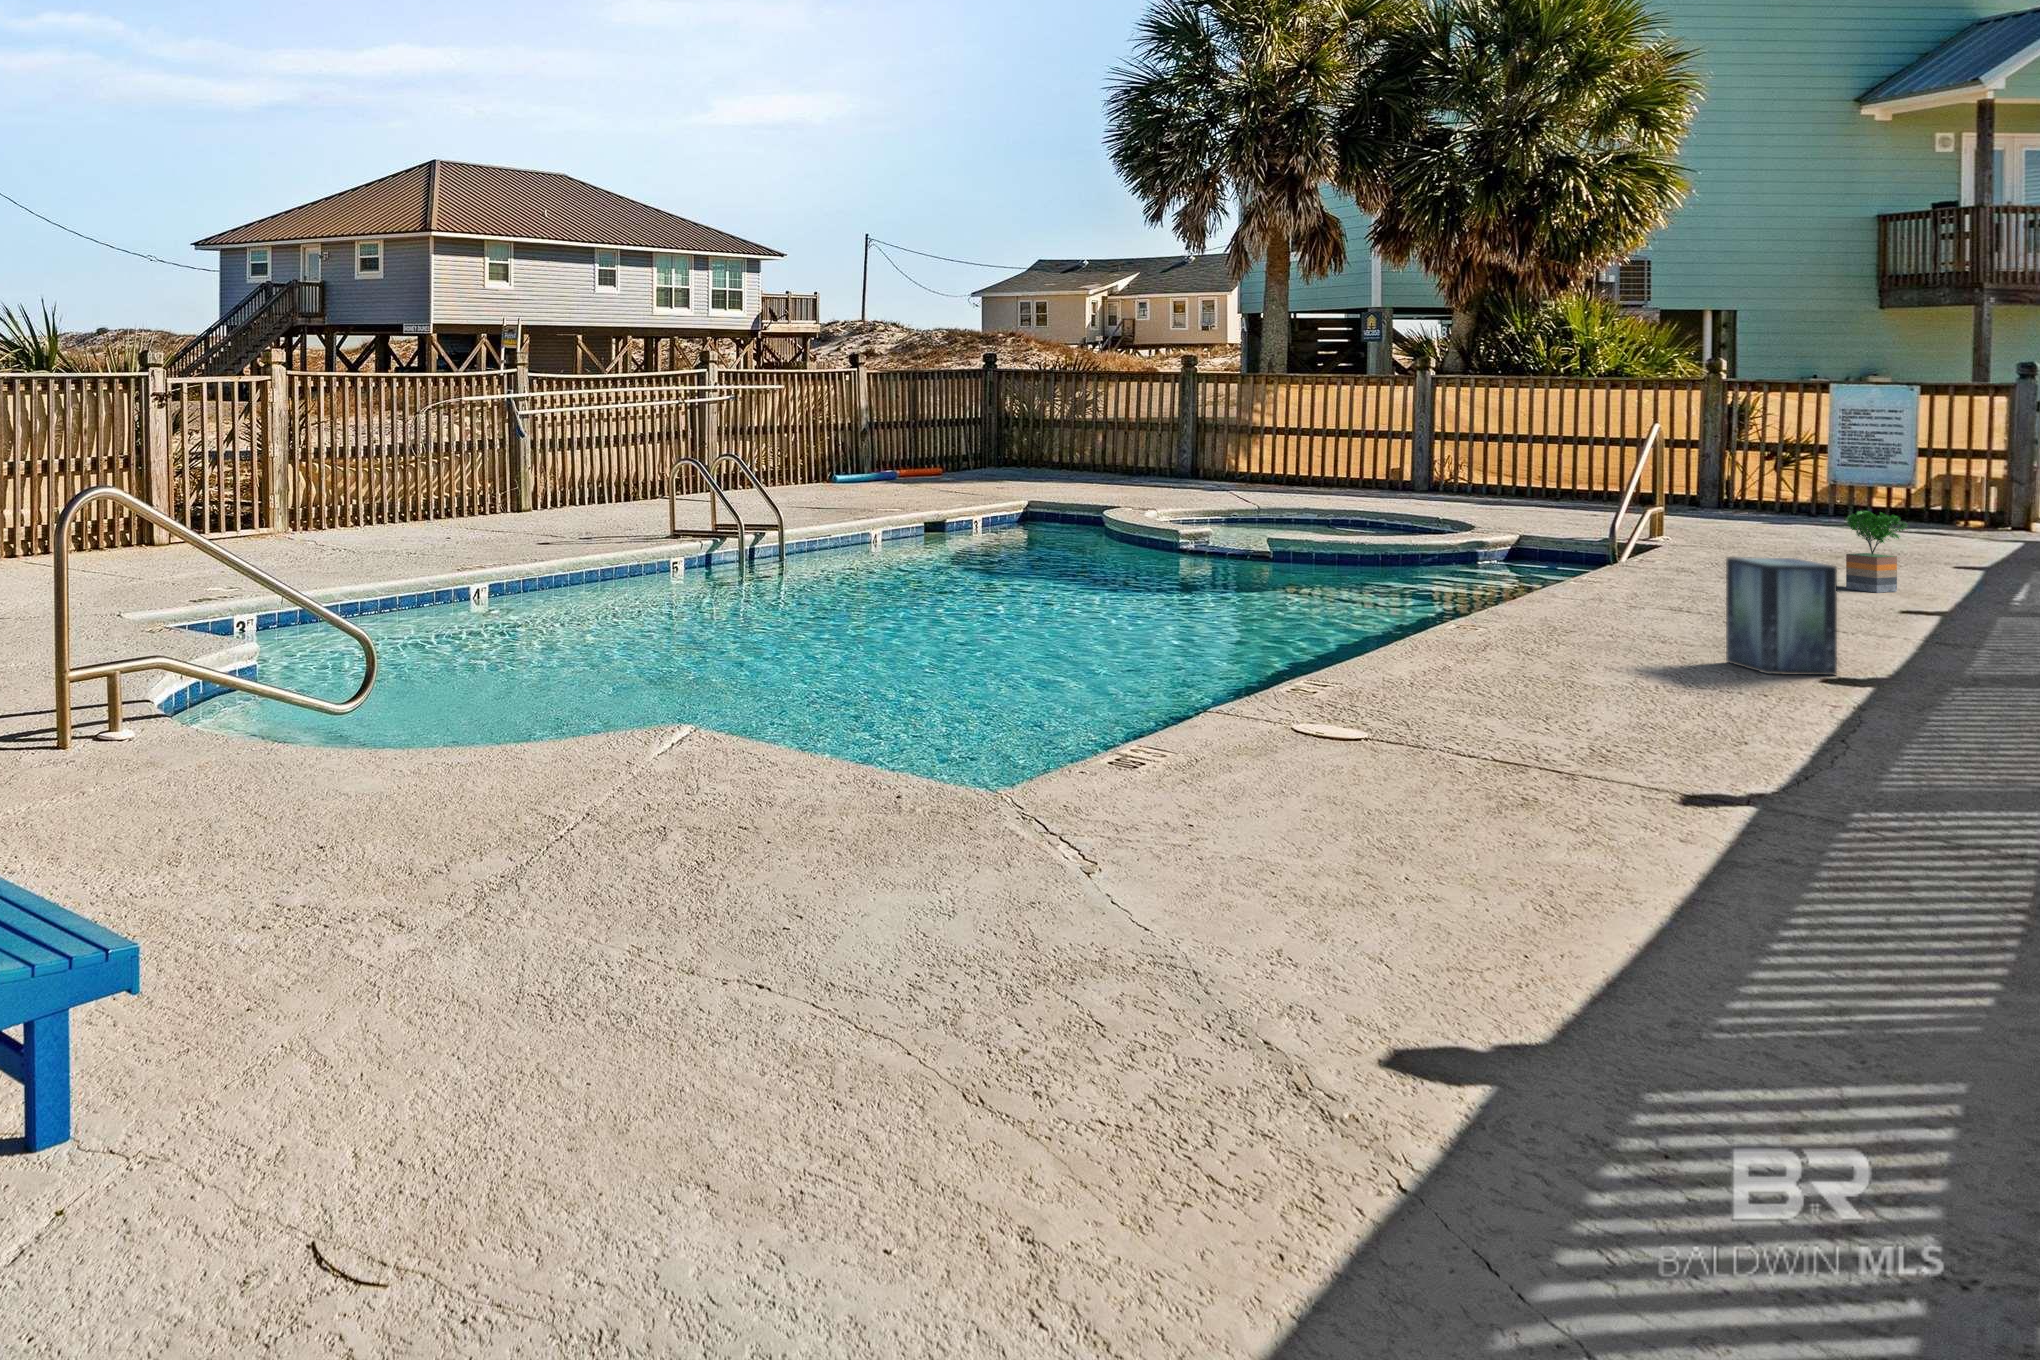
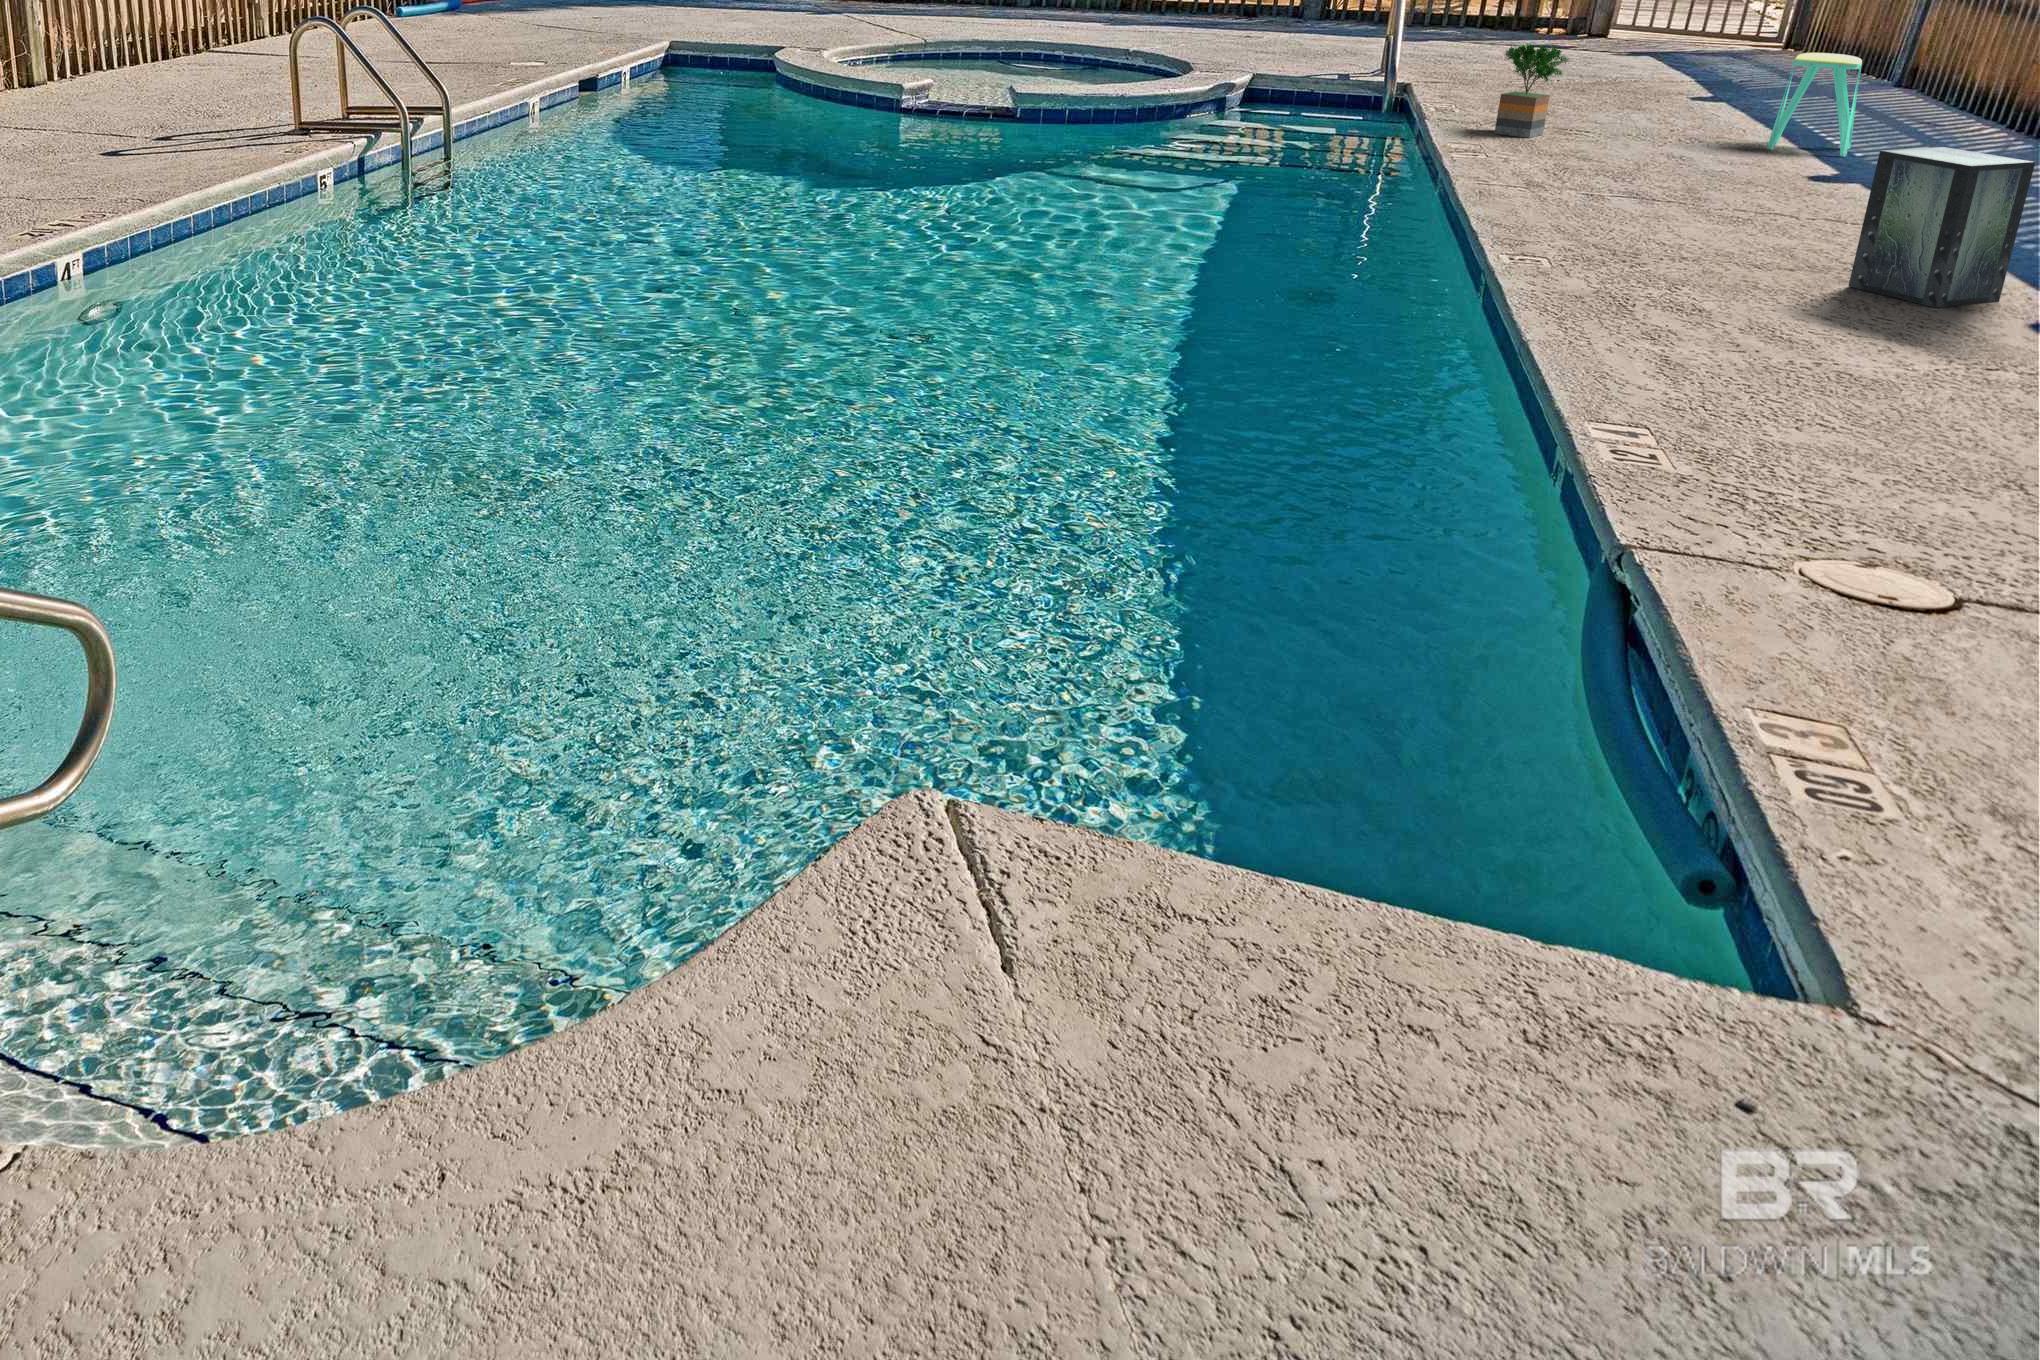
potted tree: present [1846,511,1907,593] -> present [1494,43,1569,138]
stool: none [1924,518,2016,607] -> present [1767,53,1862,156]

